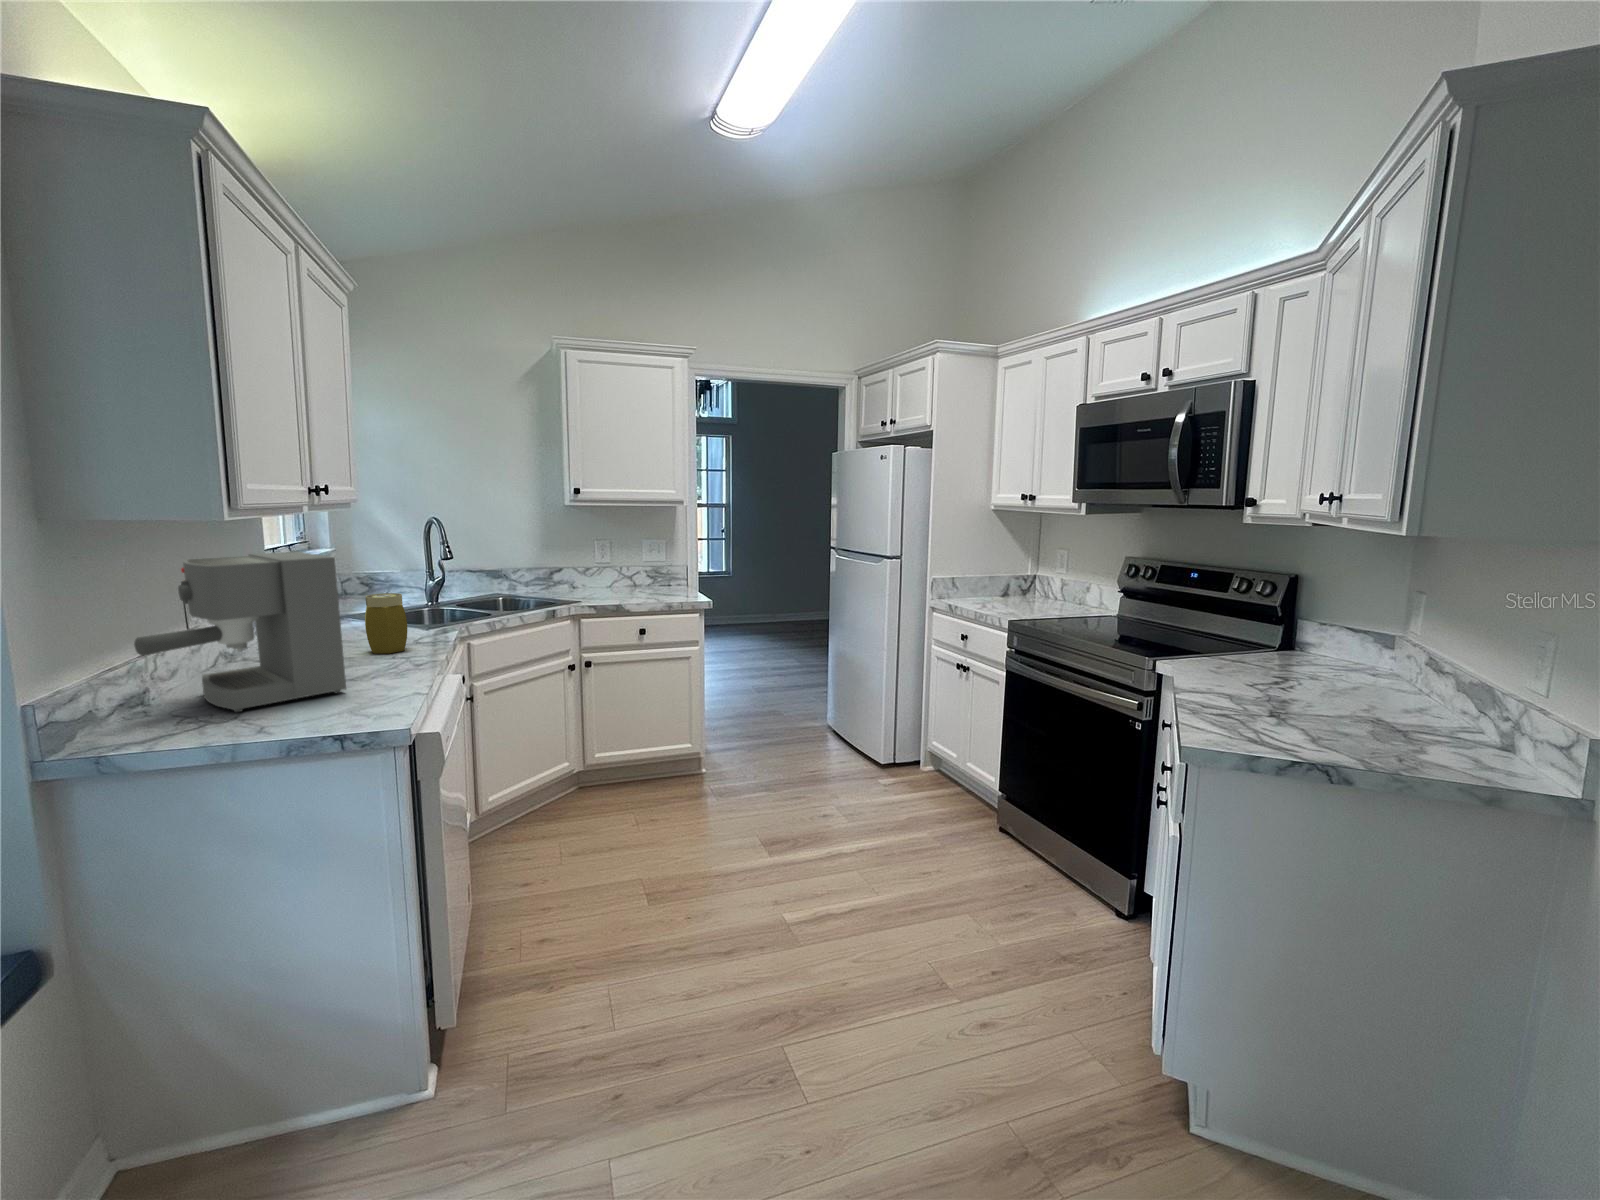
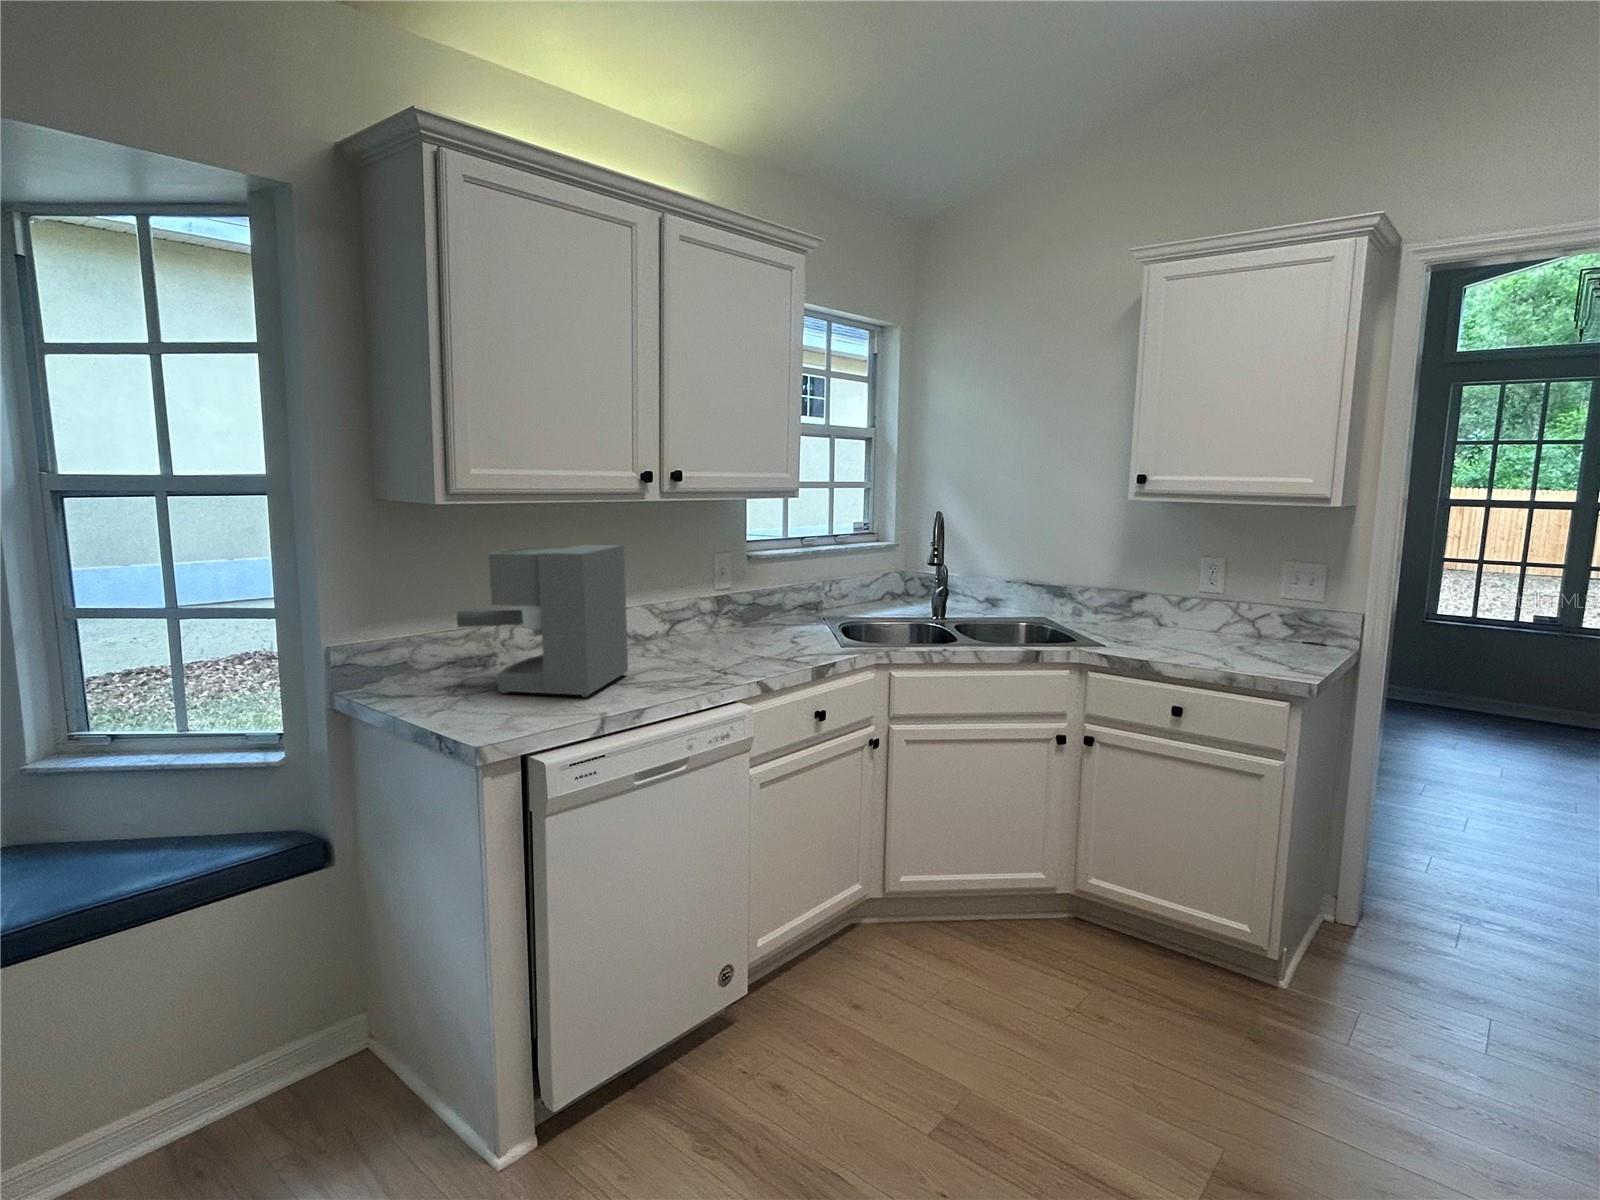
jar: present [365,593,407,654] -> none [727,598,774,667]

